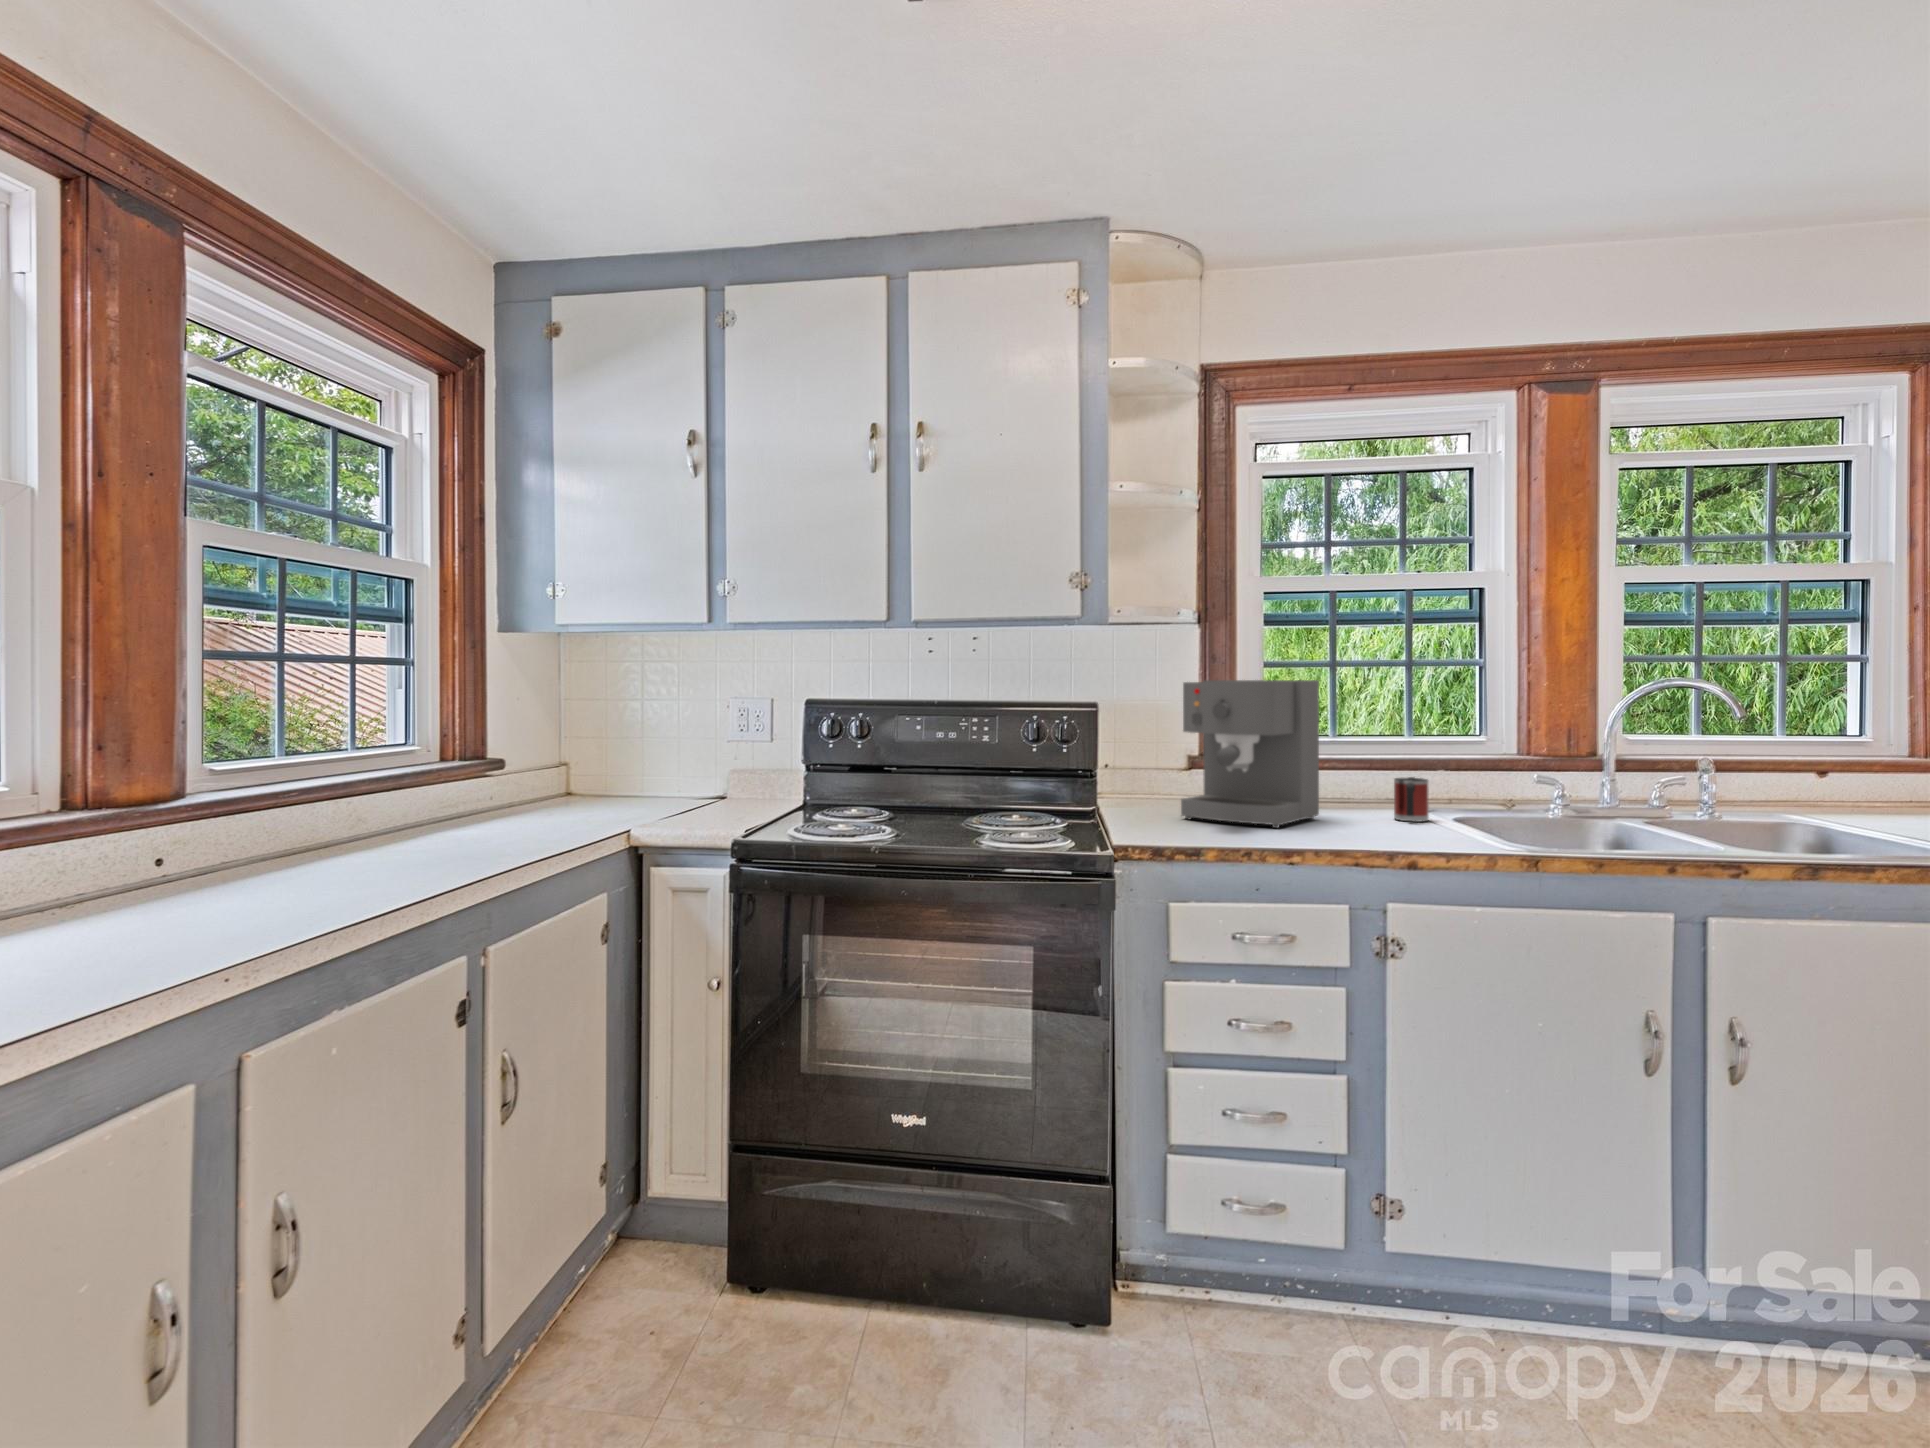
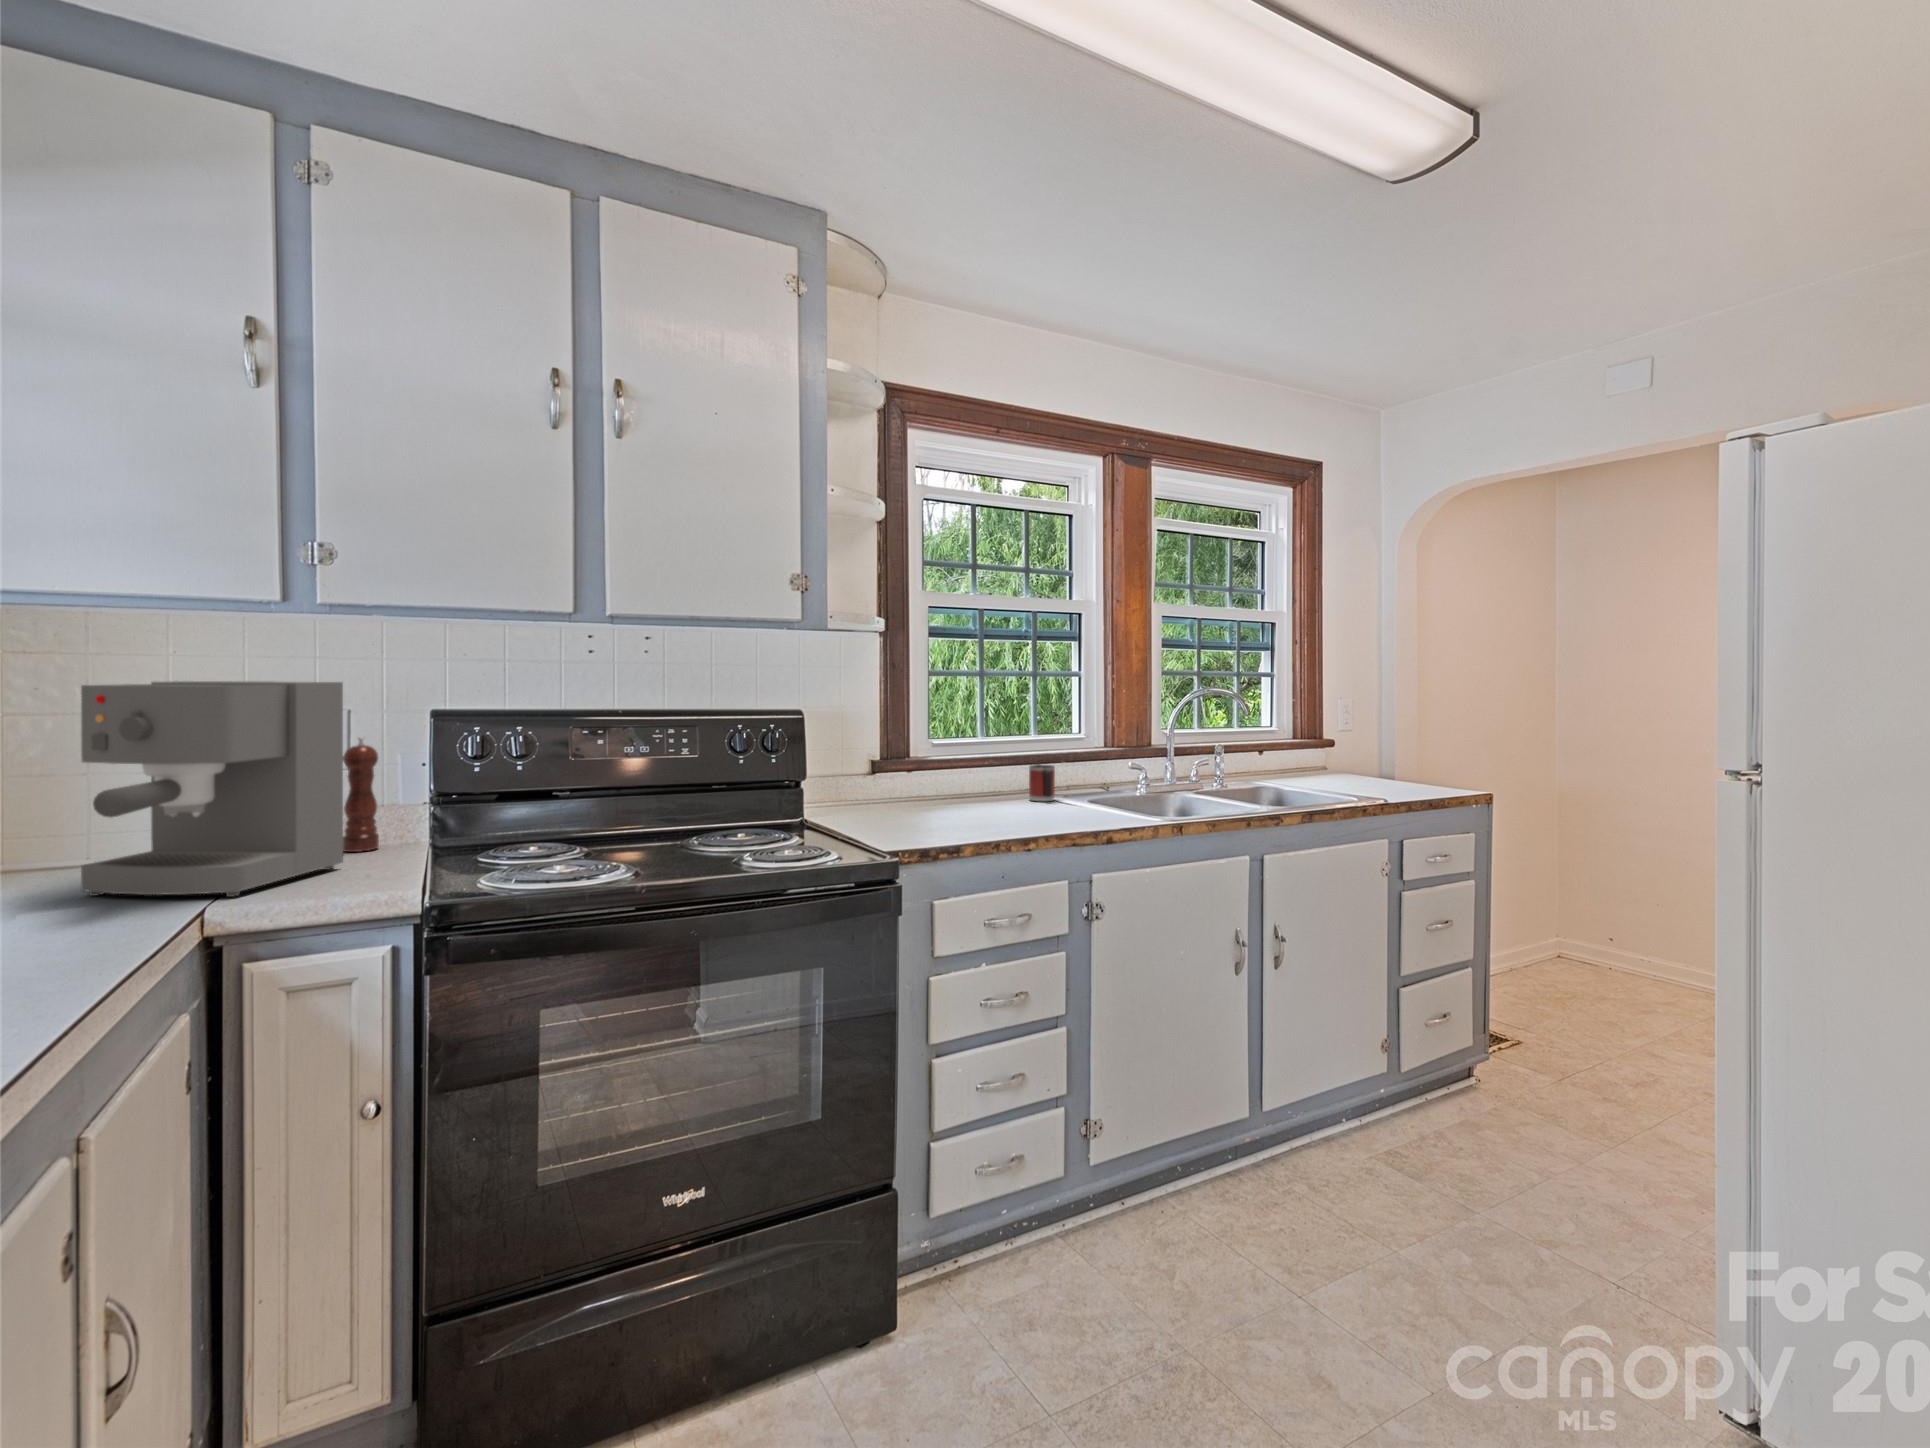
coffee maker: present [1181,680,1319,828] -> present [81,681,343,897]
pepper mill: none [759,720,781,804] -> present [343,737,379,852]

